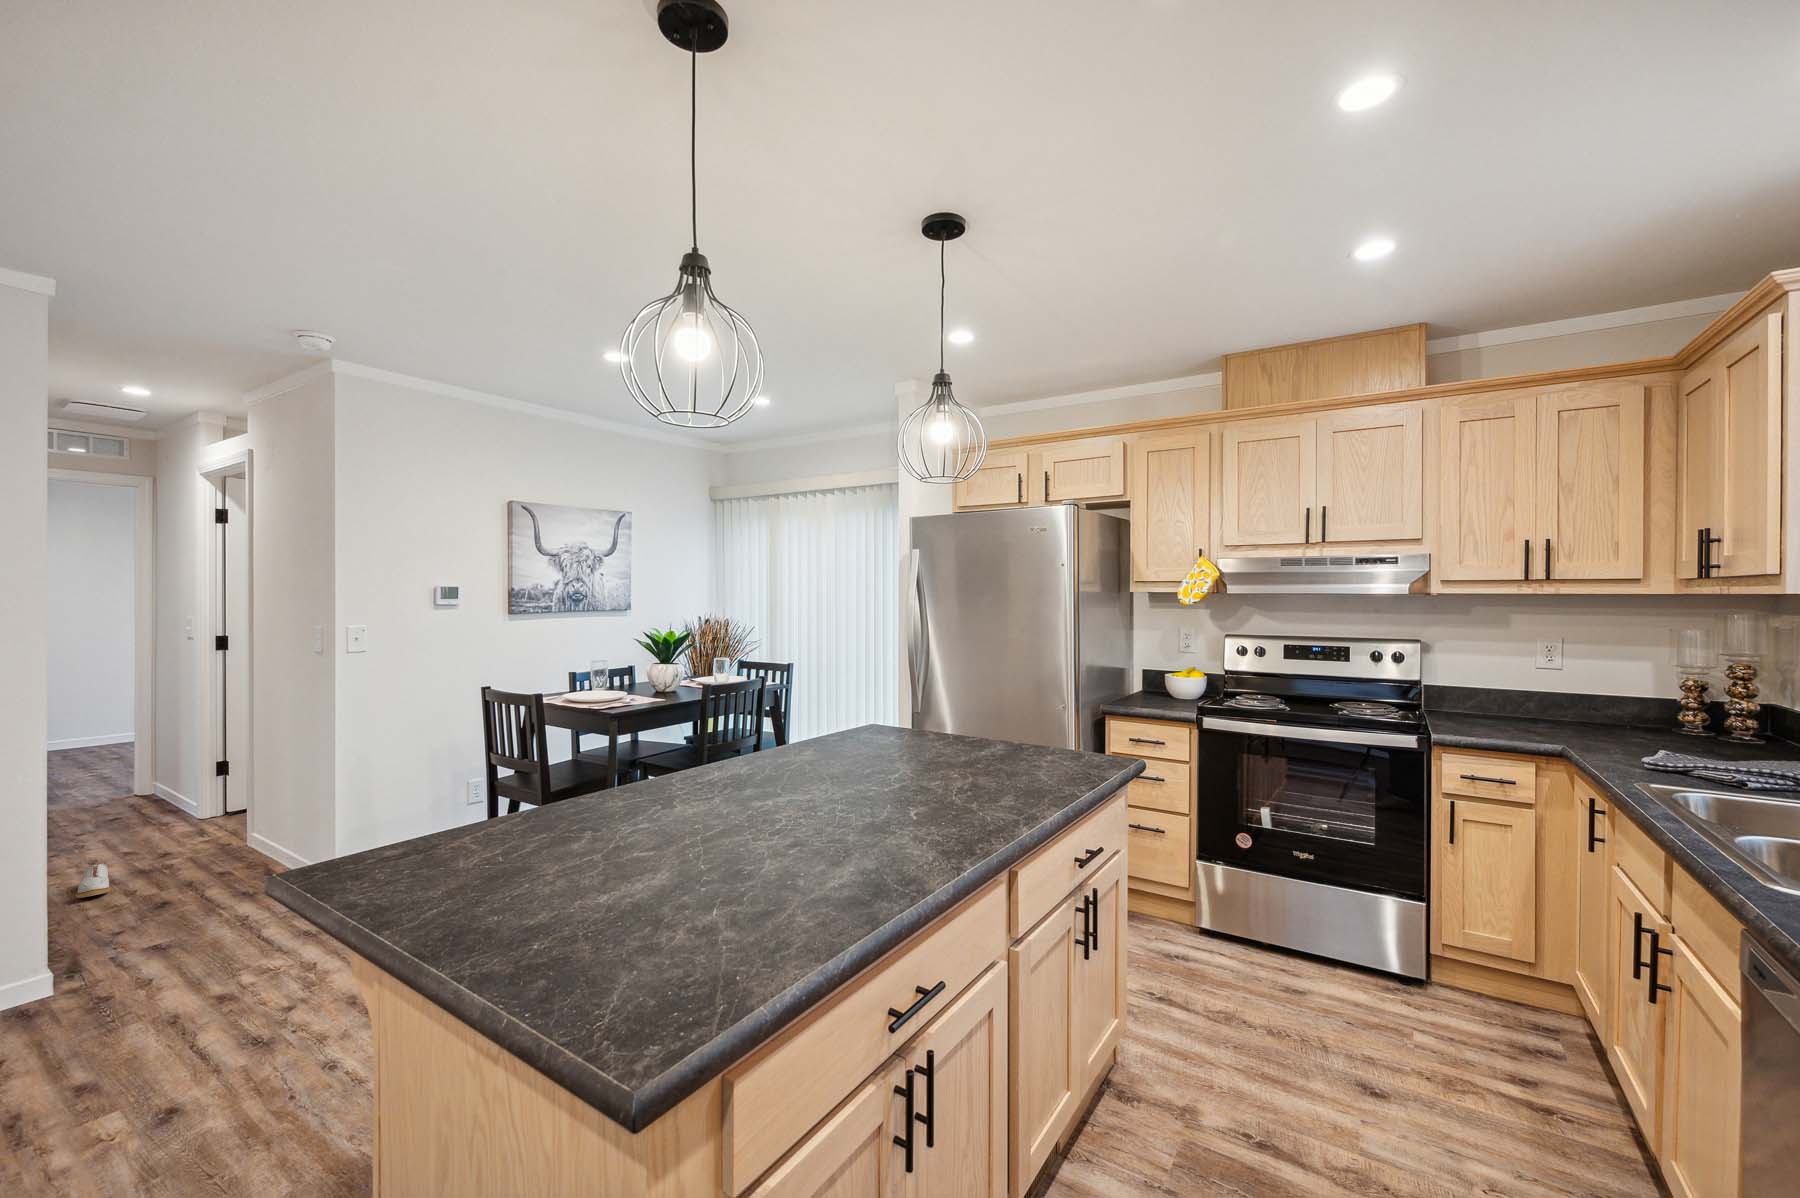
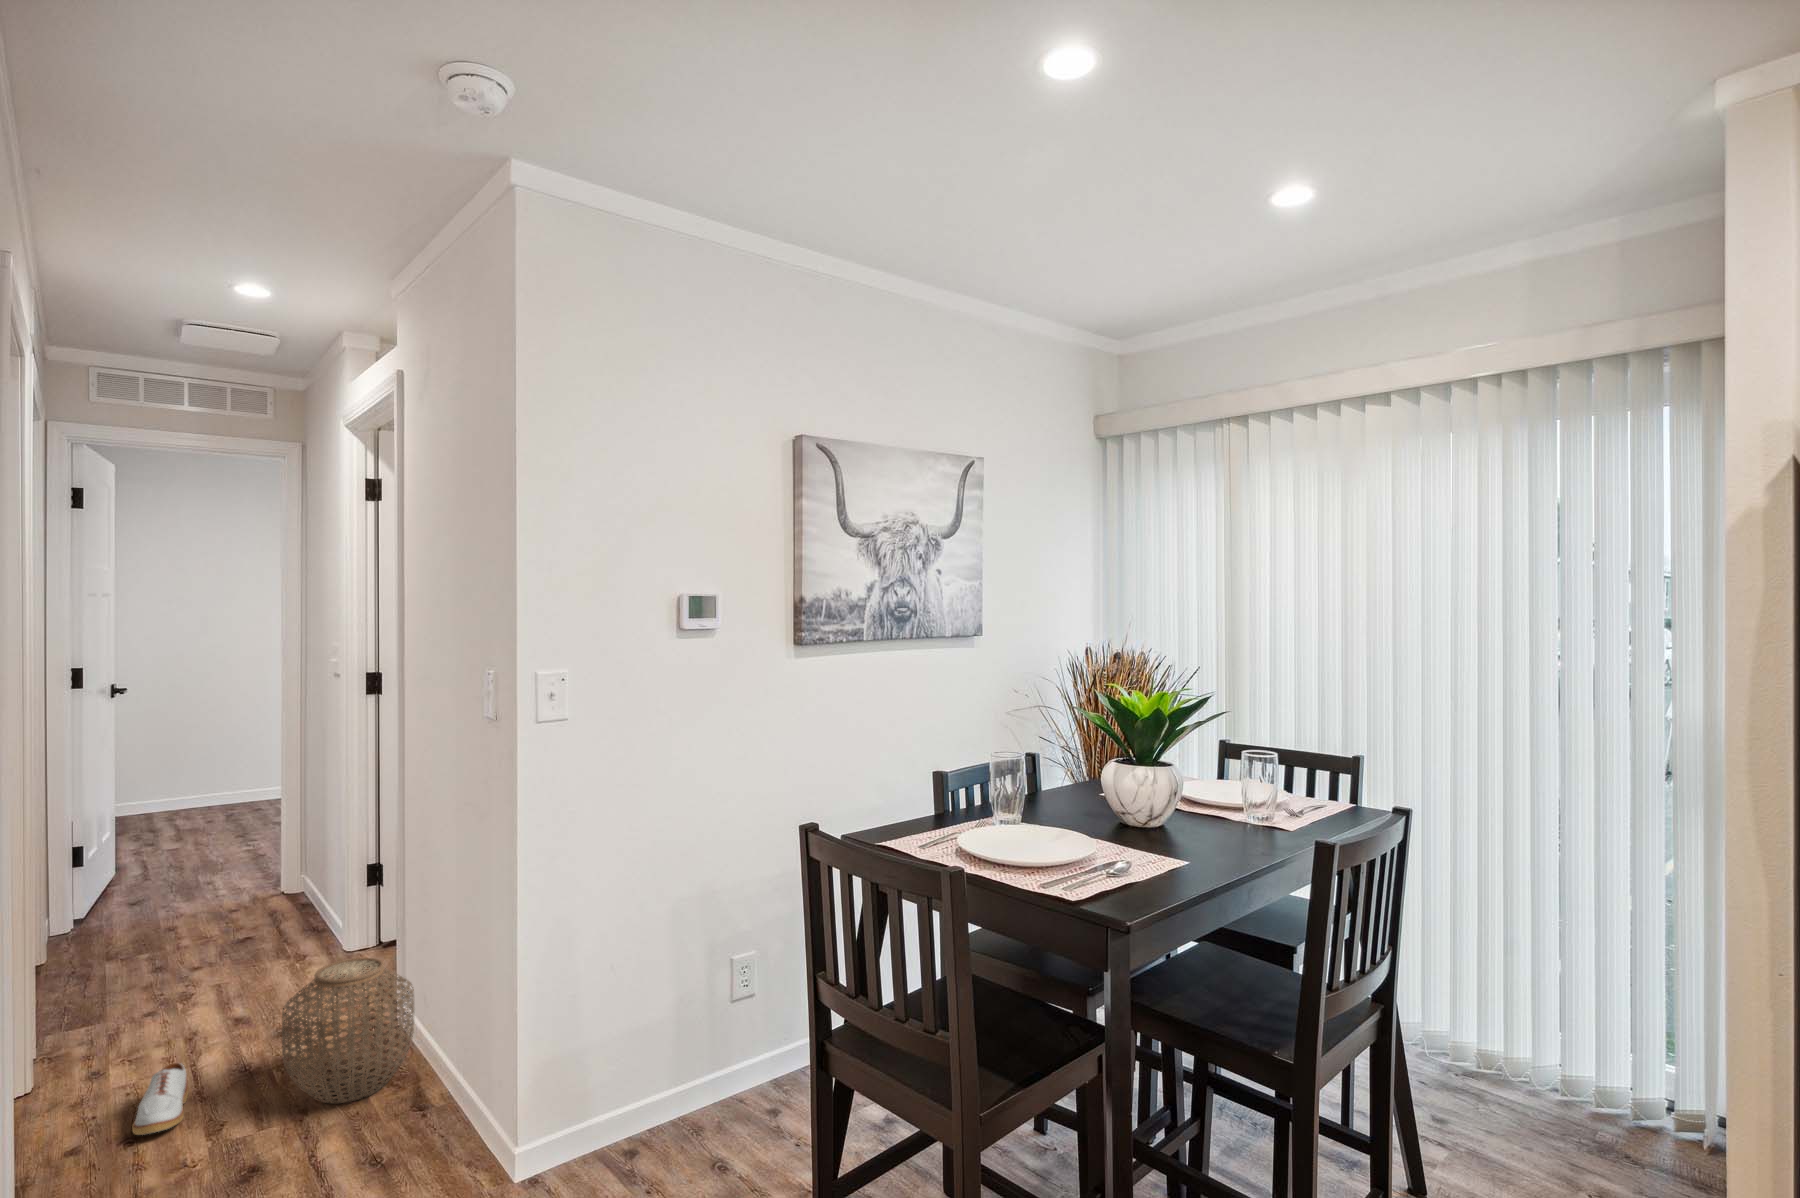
woven basket: none [178,797,267,877] -> present [282,958,414,1103]

